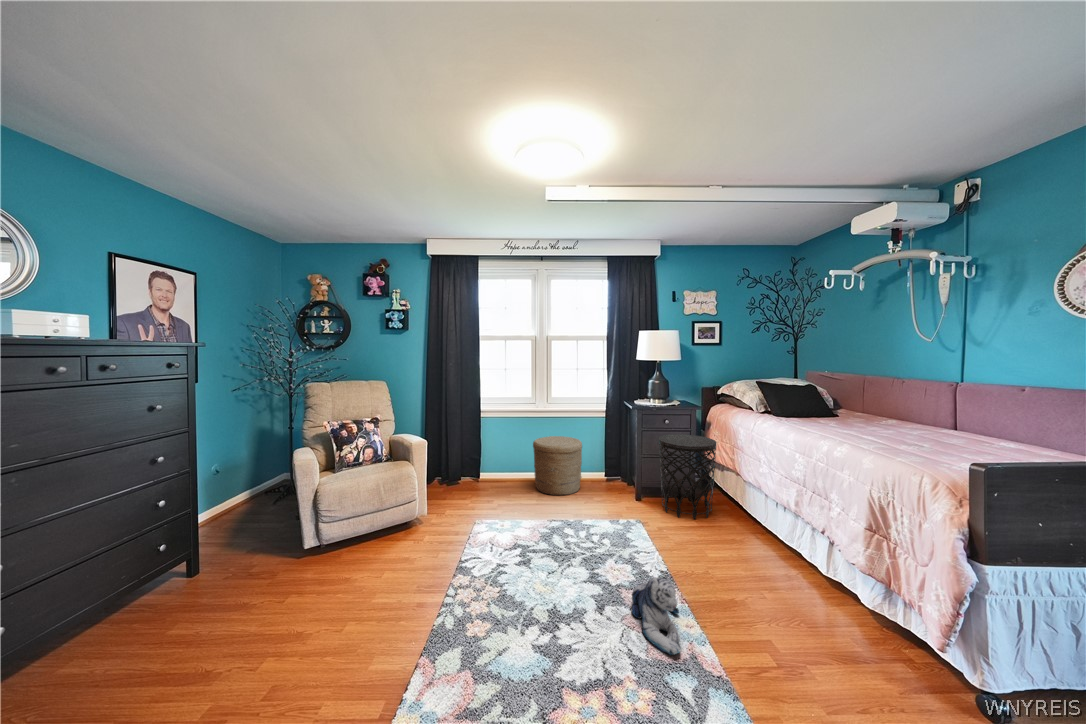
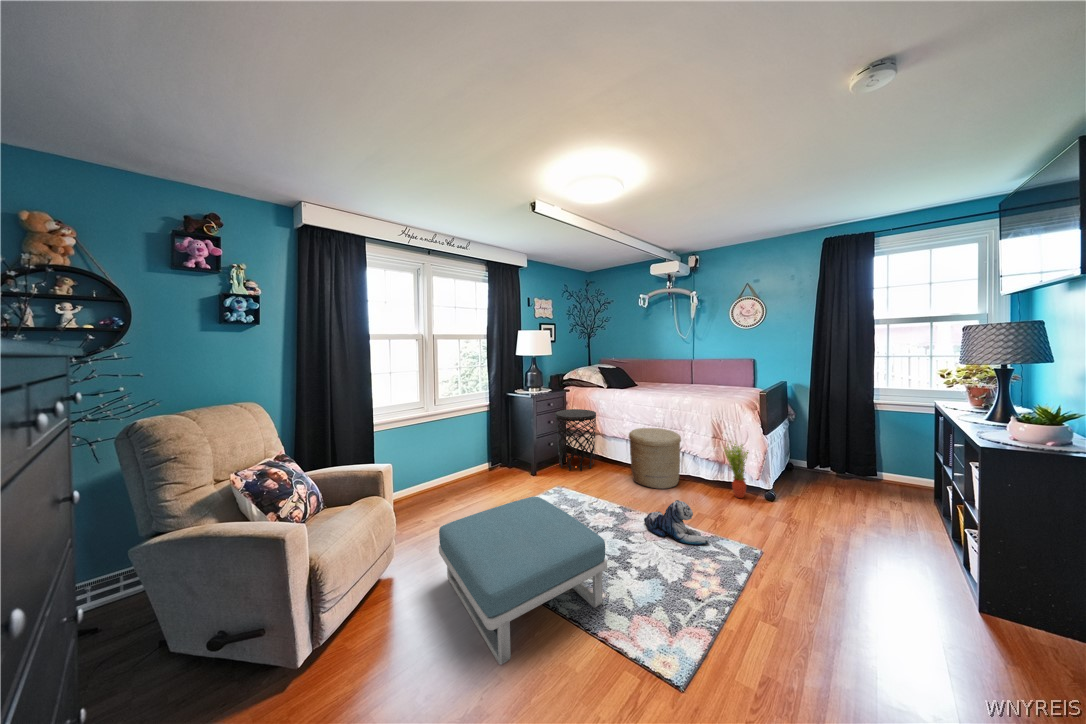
woven basket: present [533,436,582,495] -> present [629,428,681,489]
footstool: none [360,498,520,623] -> present [439,497,607,665]
potted plant: none [844,534,896,655] -> present [724,441,749,498]

